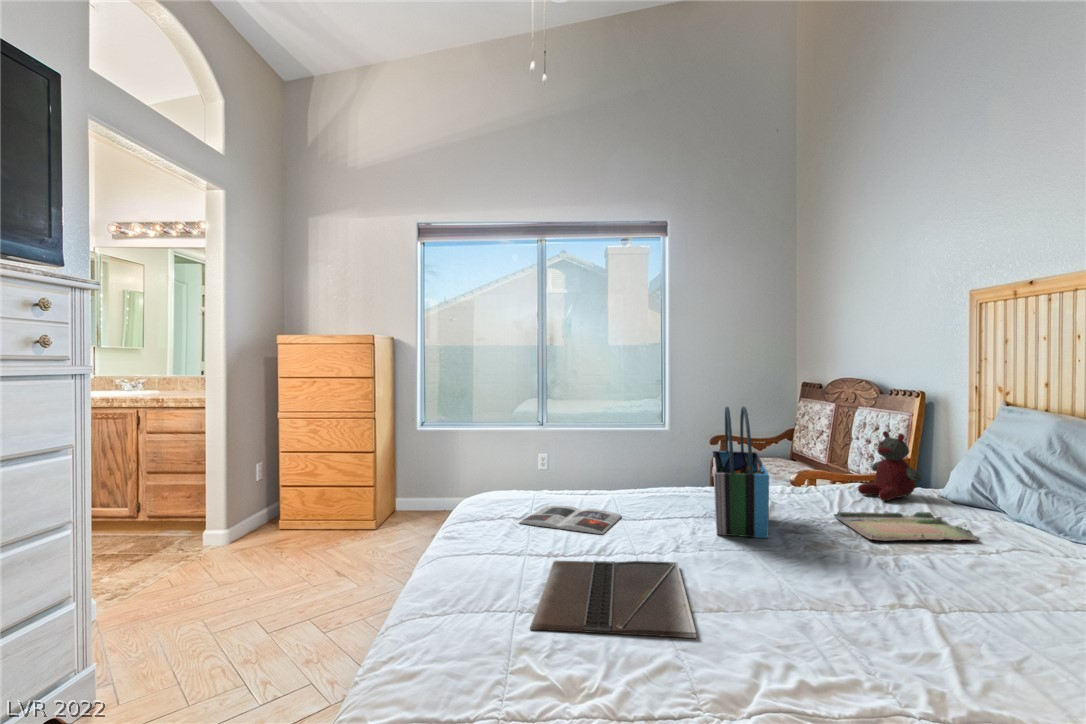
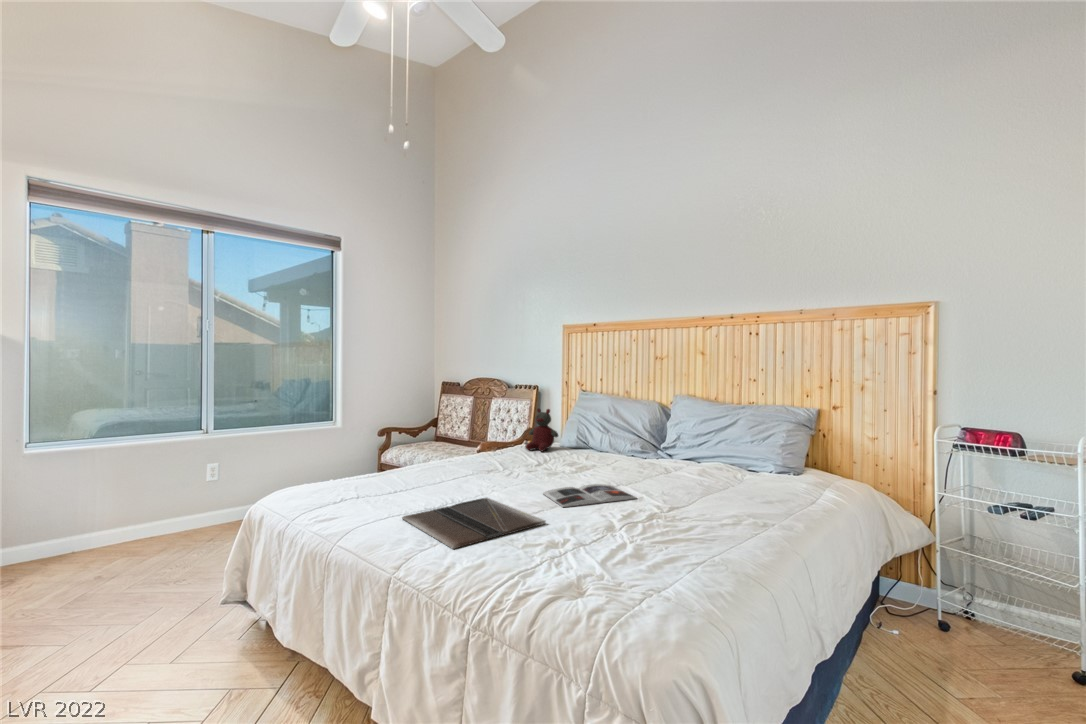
tote bag: present [713,407,769,538] -> none [459,390,522,482]
magazine: present [519,506,622,534] -> present [543,484,636,507]
tray: present [834,511,977,541] -> none [529,452,599,468]

